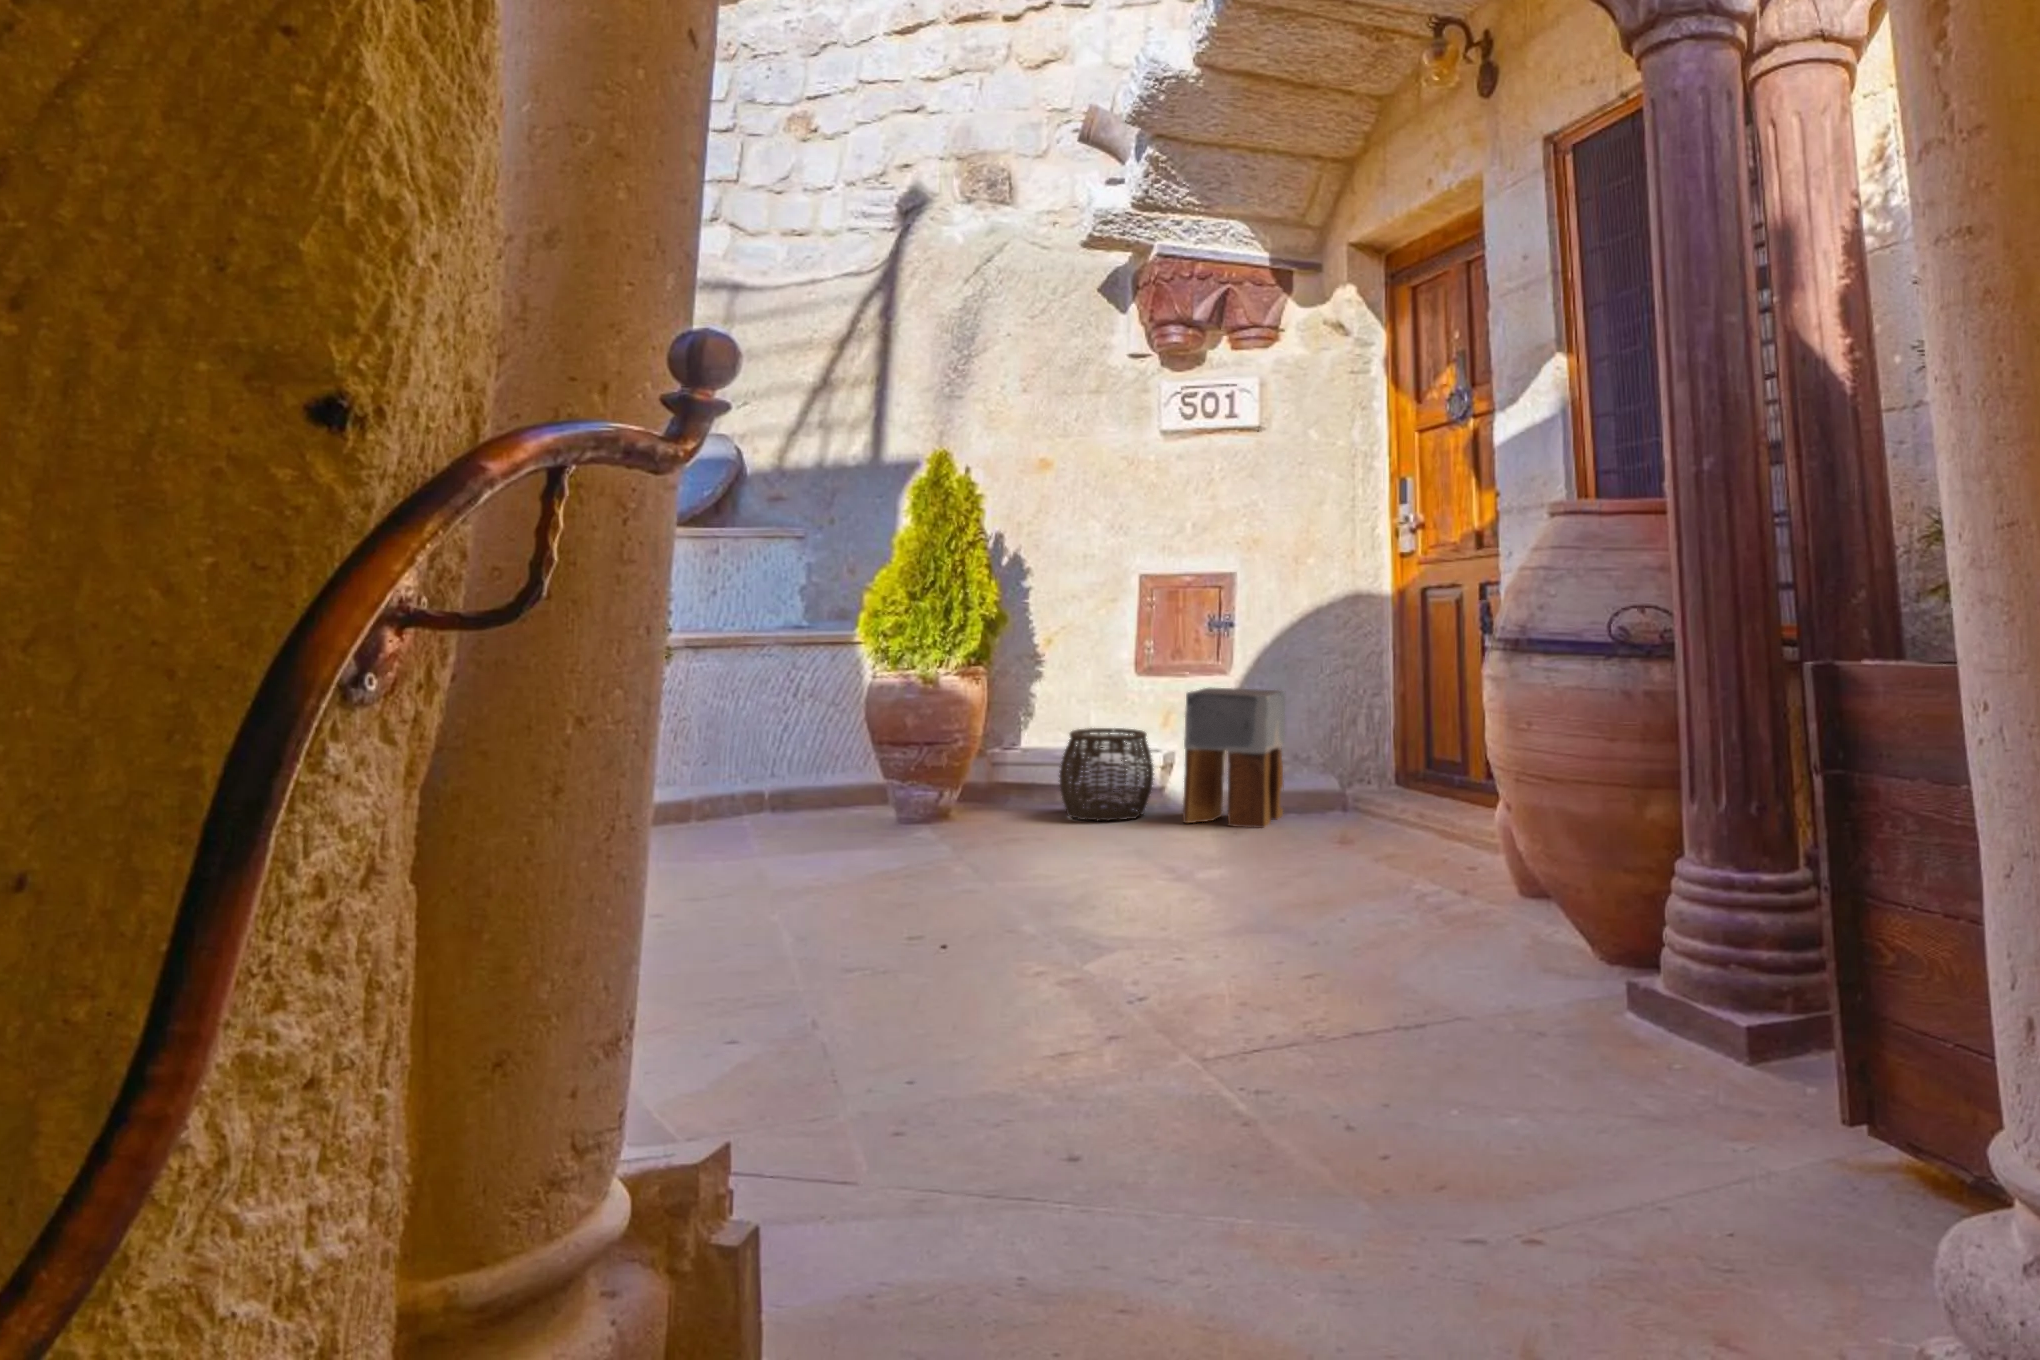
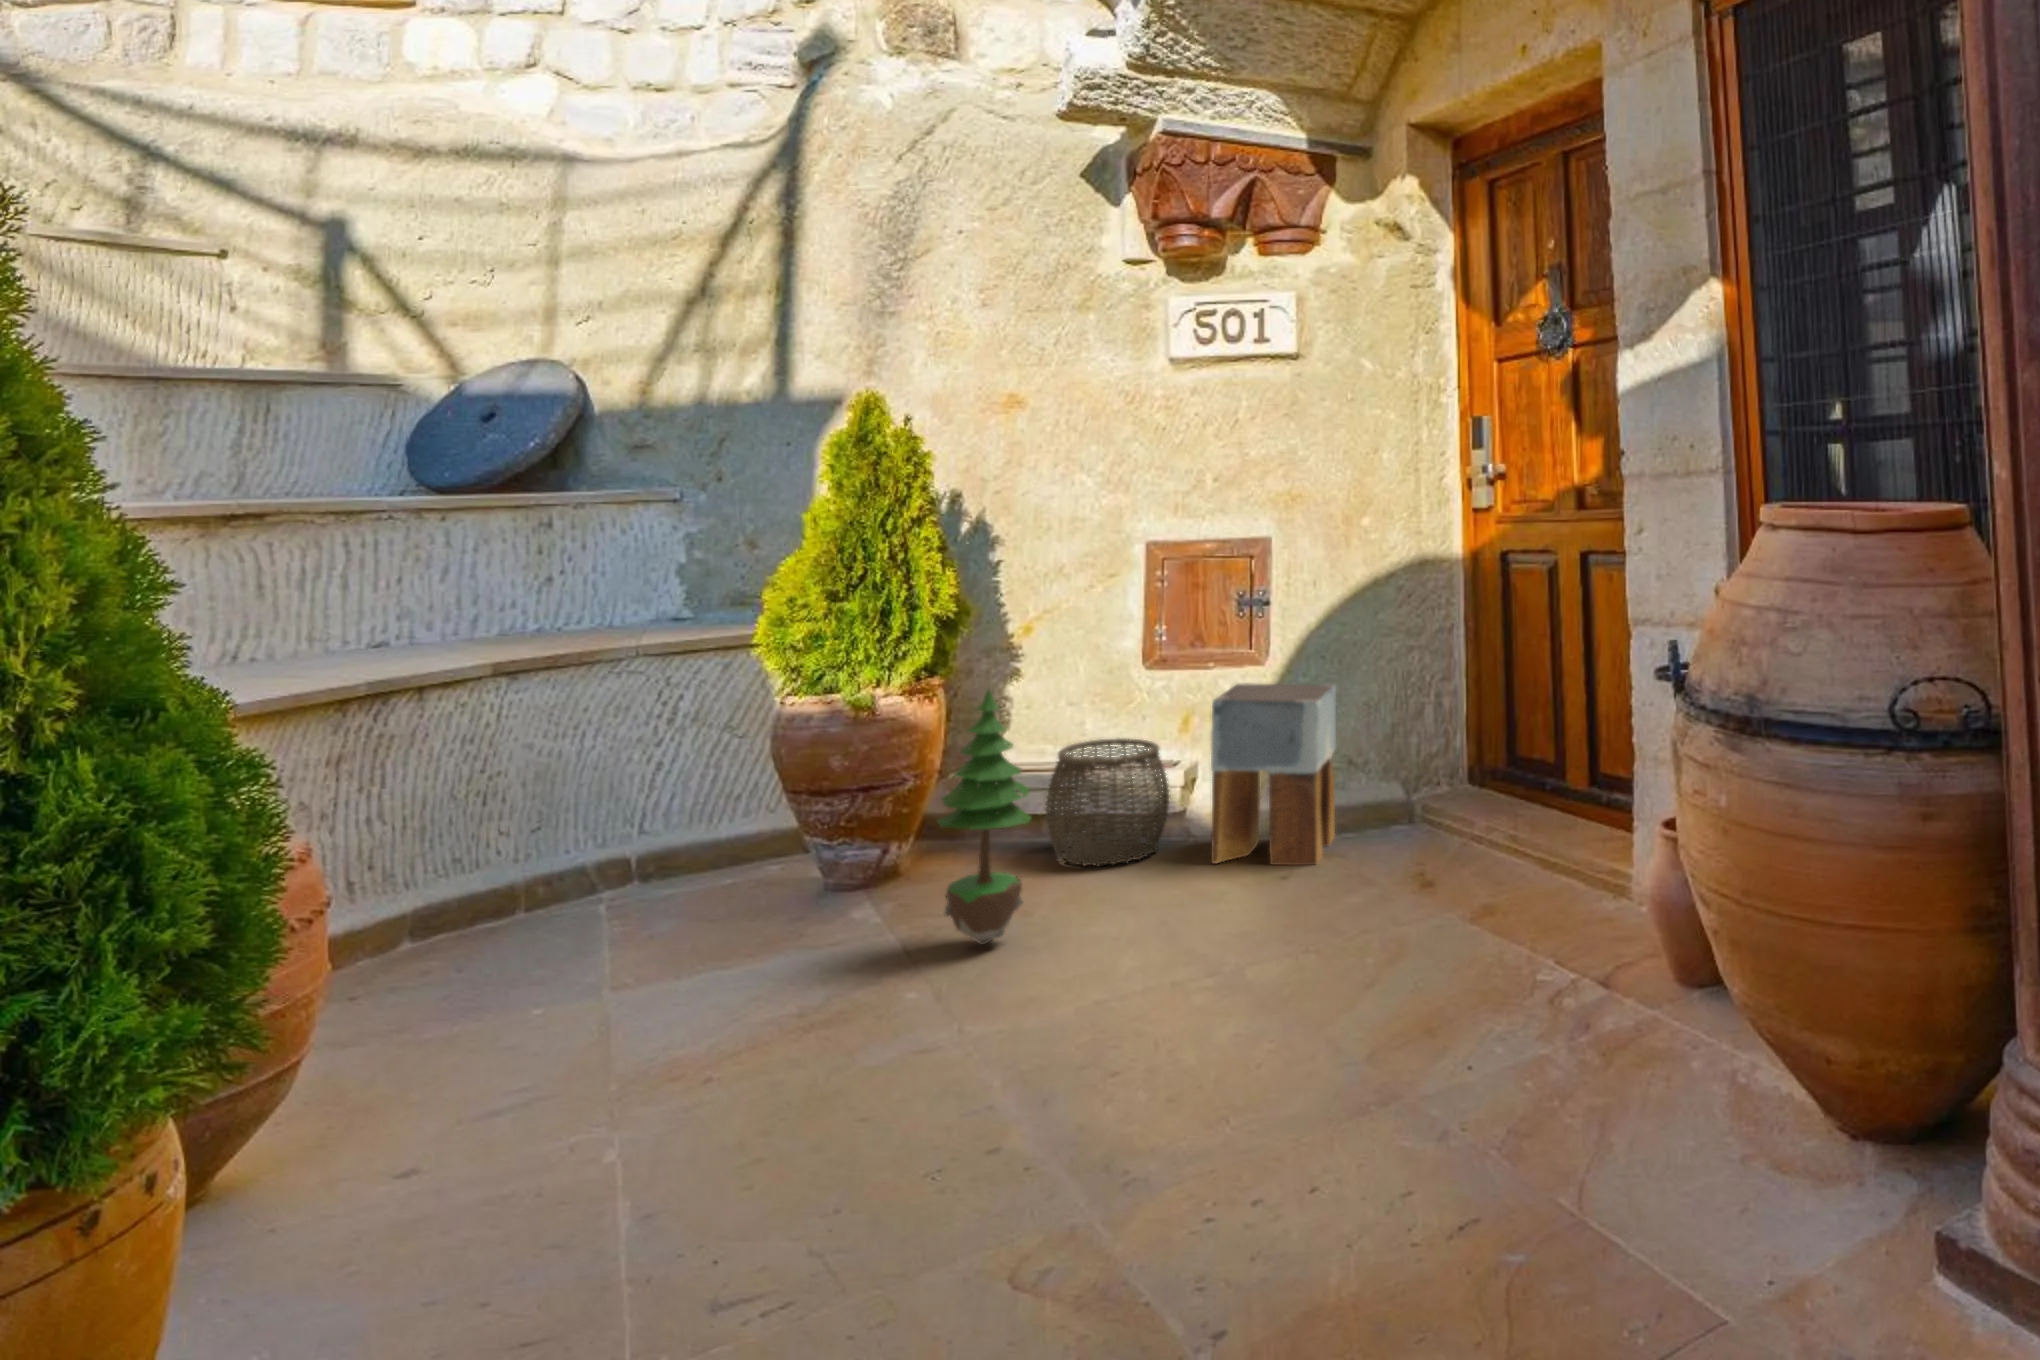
potted tree: none [979,657,1047,851] -> present [937,690,1031,945]

